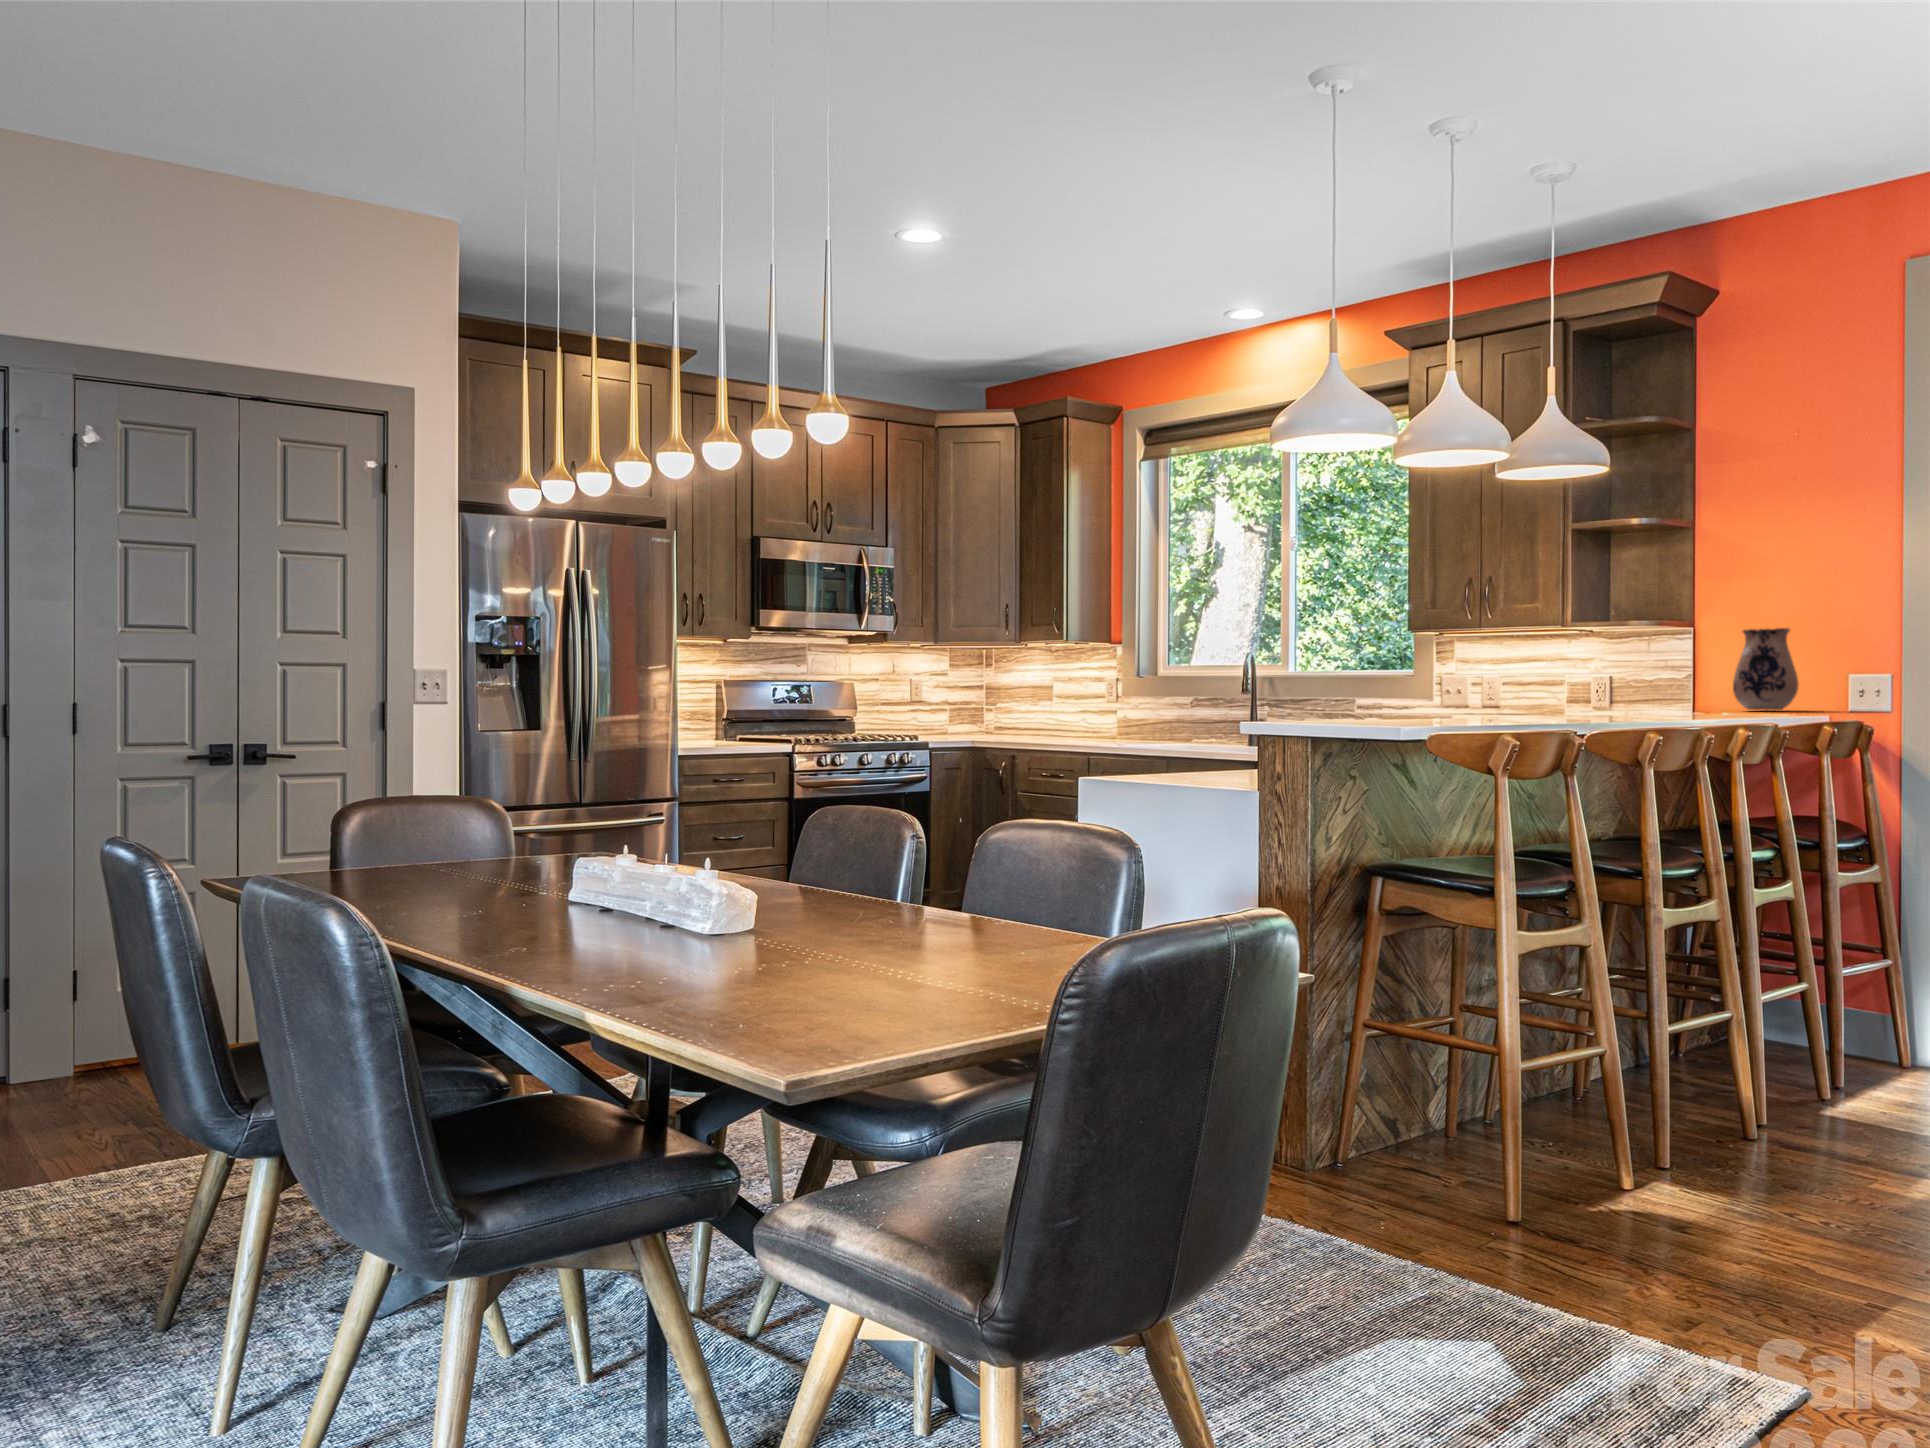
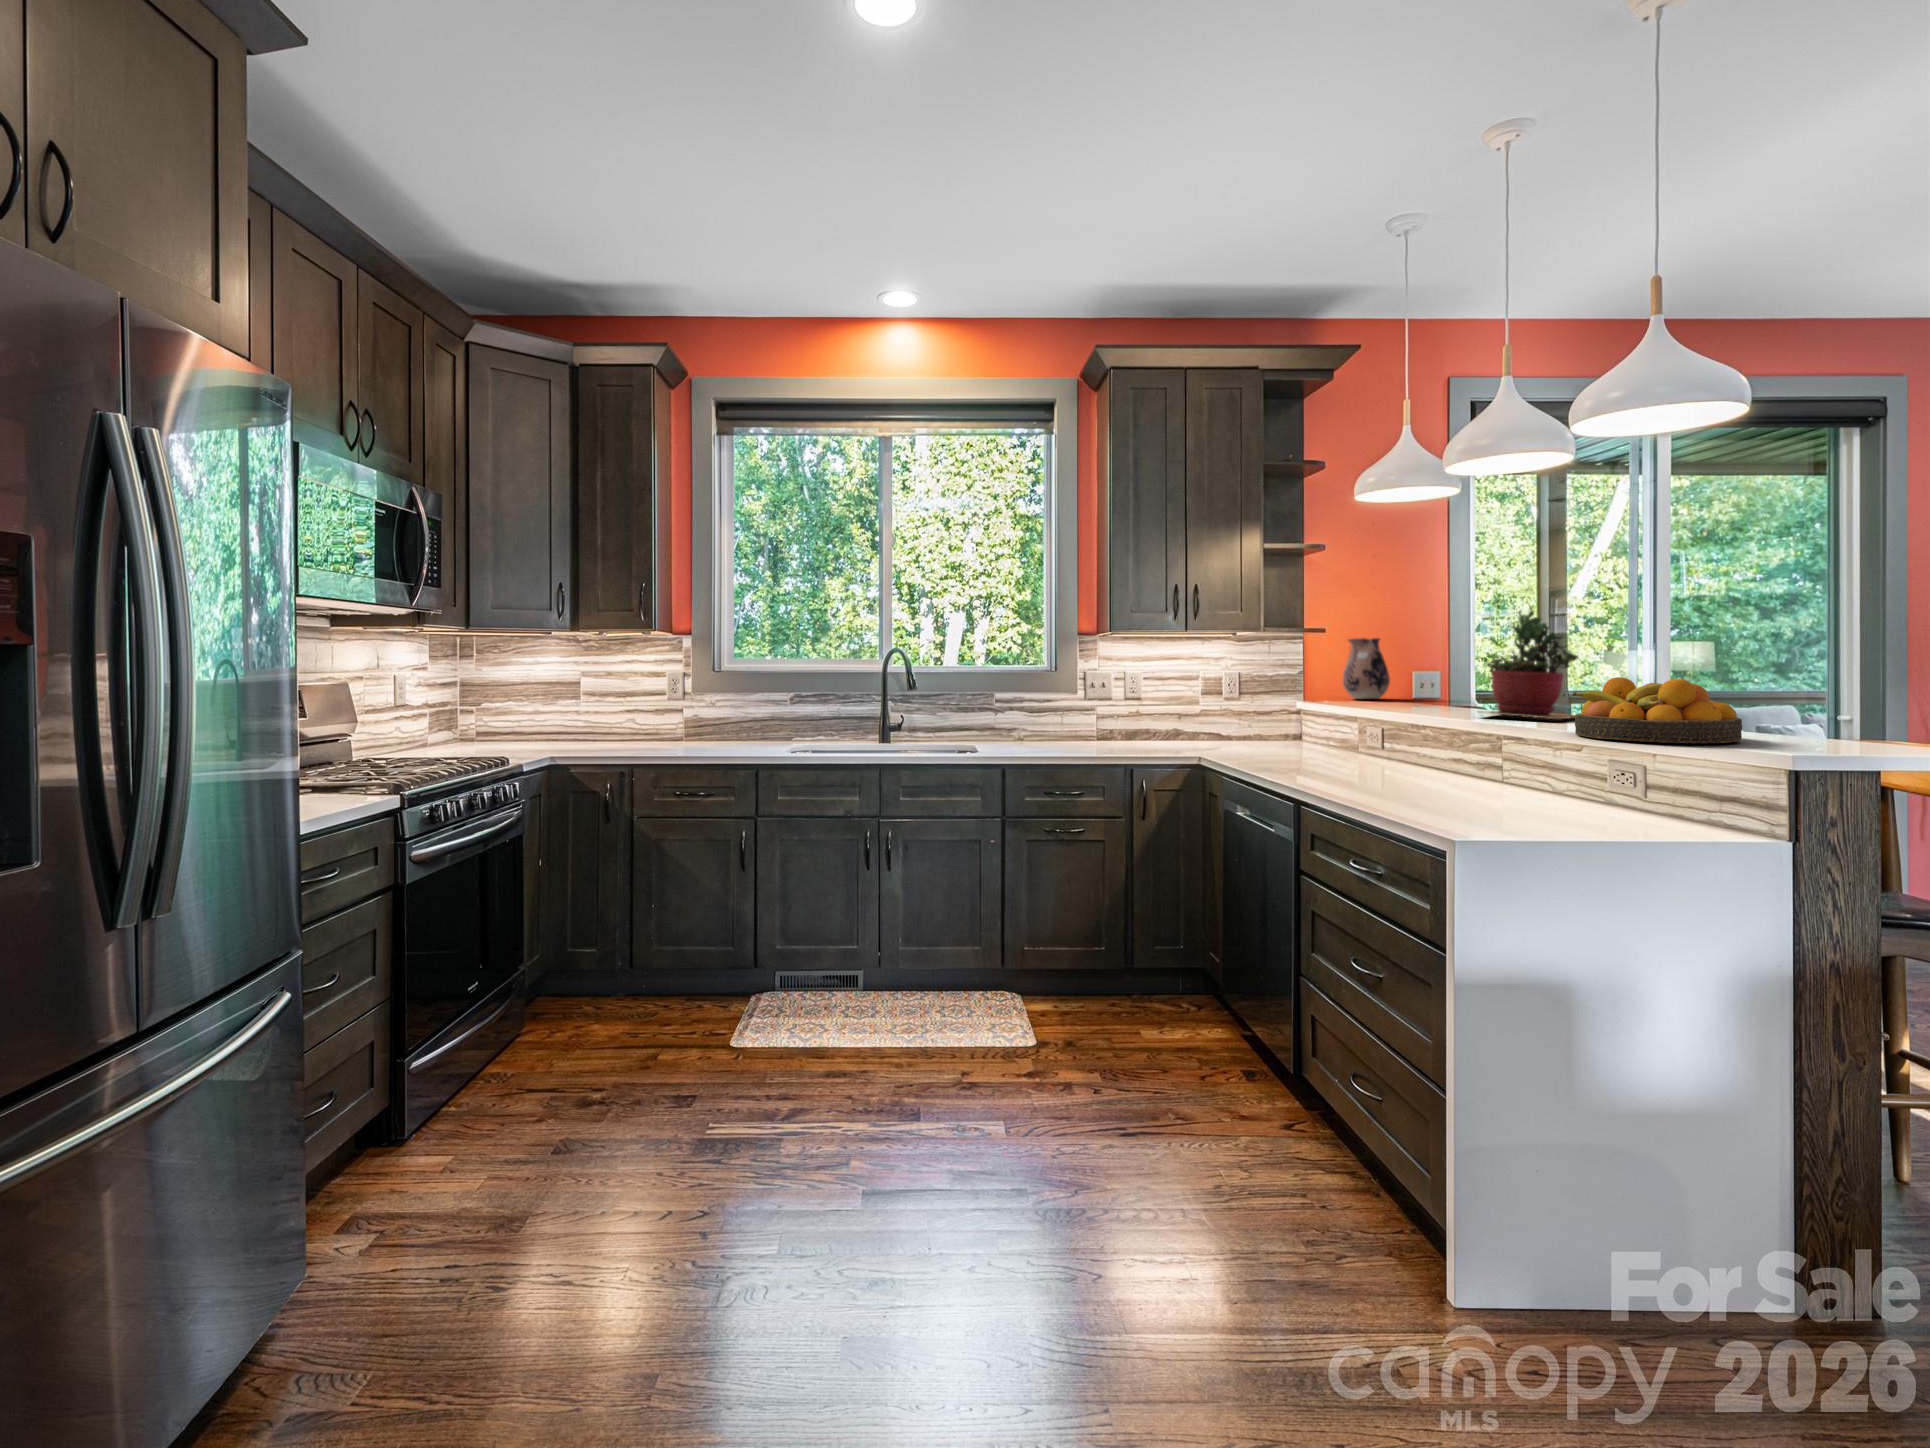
succulent plant: none [1598,587,1734,719] -> present [1484,610,1578,719]
fruit bowl: none [1431,661,1583,726] -> present [1572,677,1742,743]

